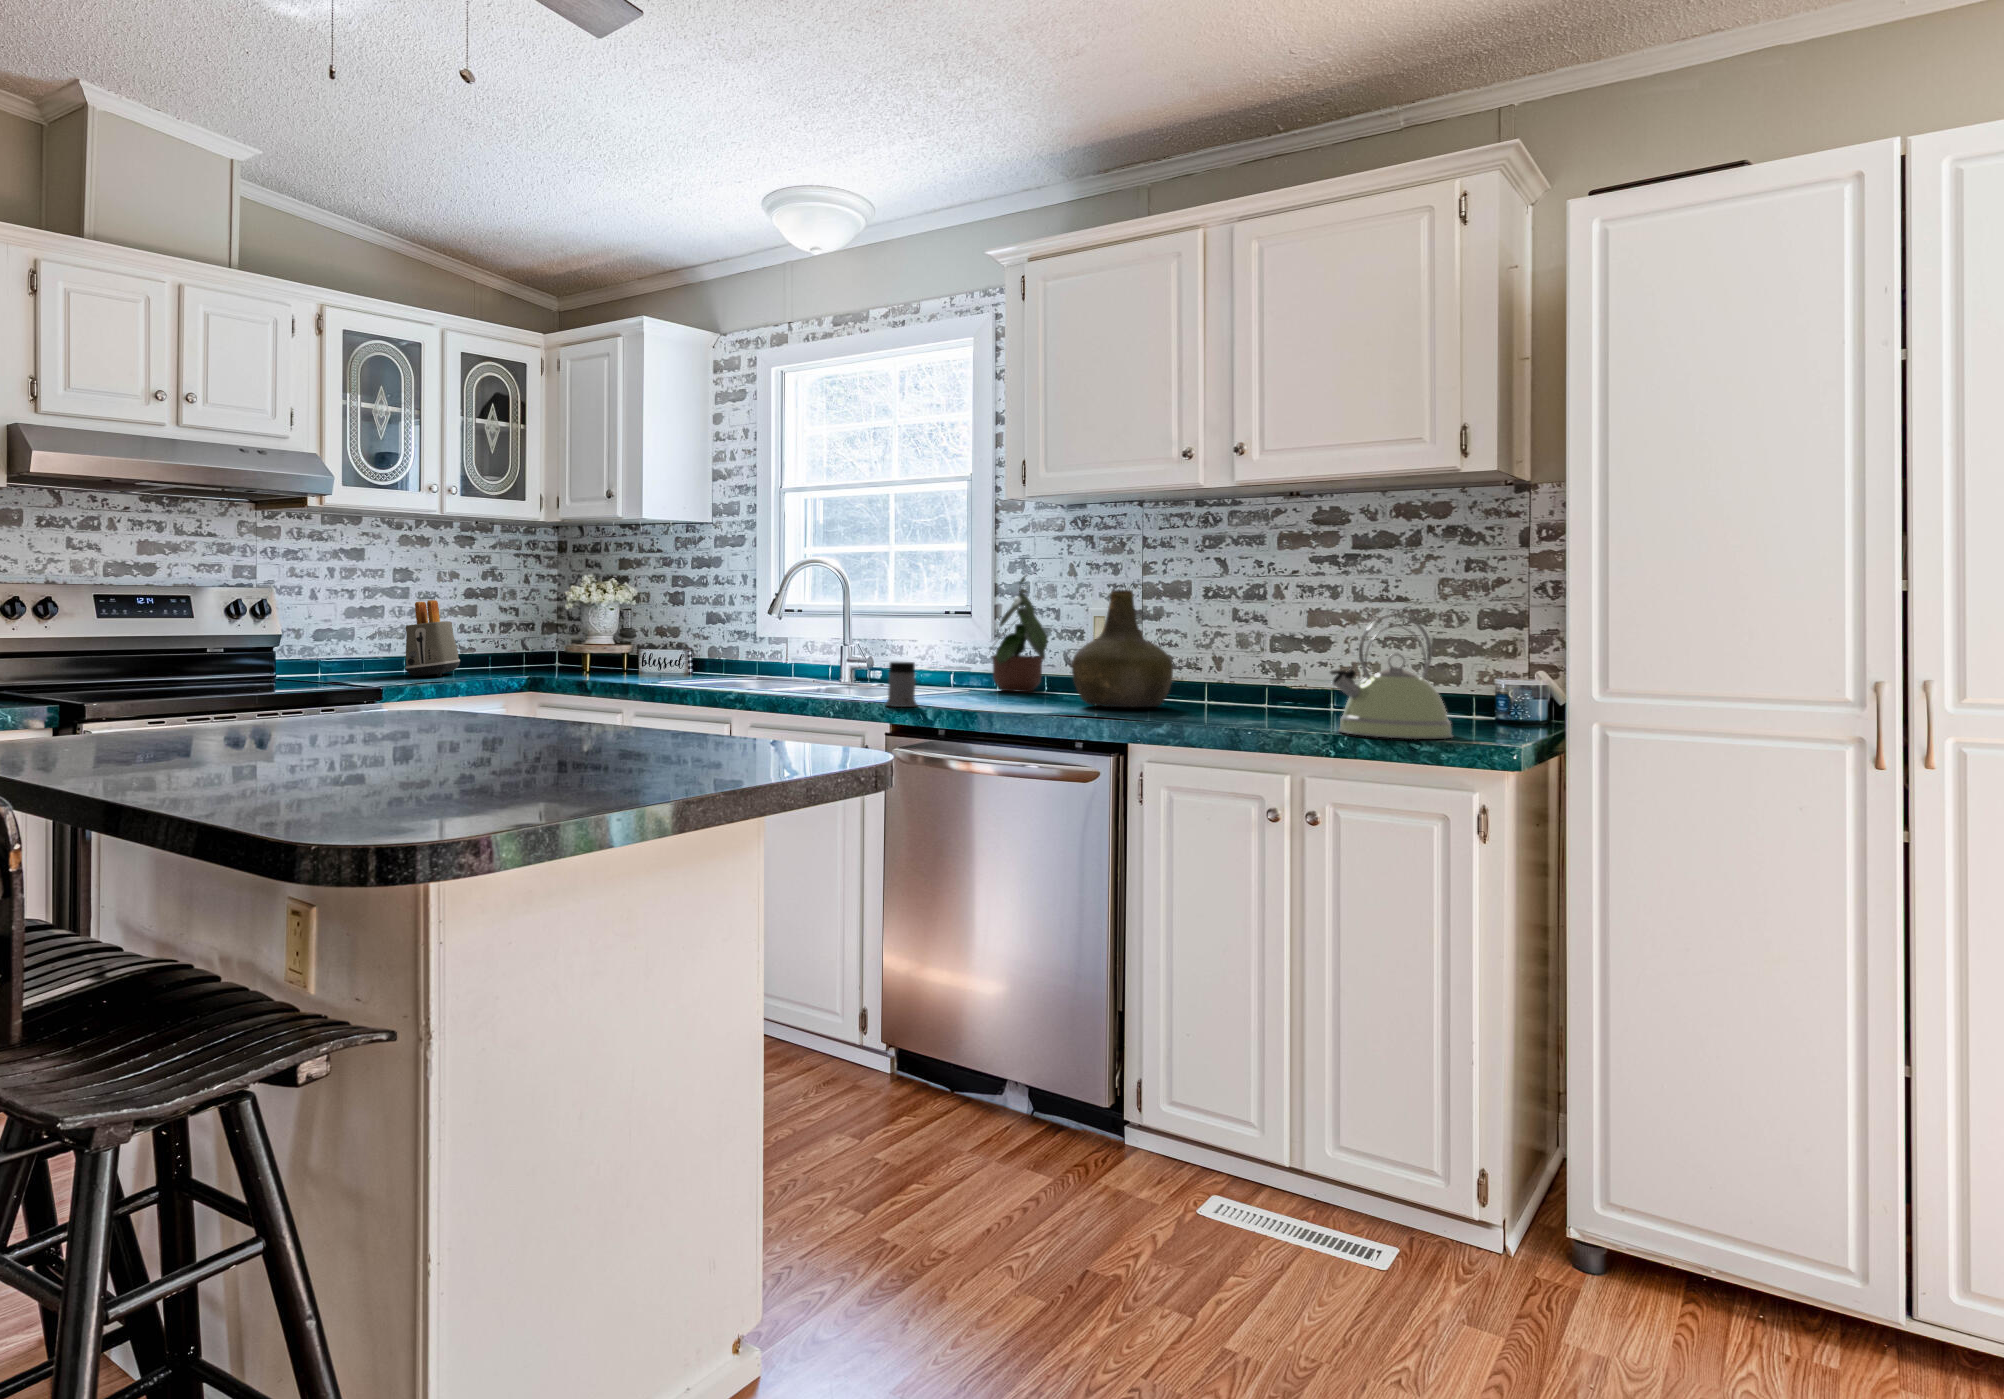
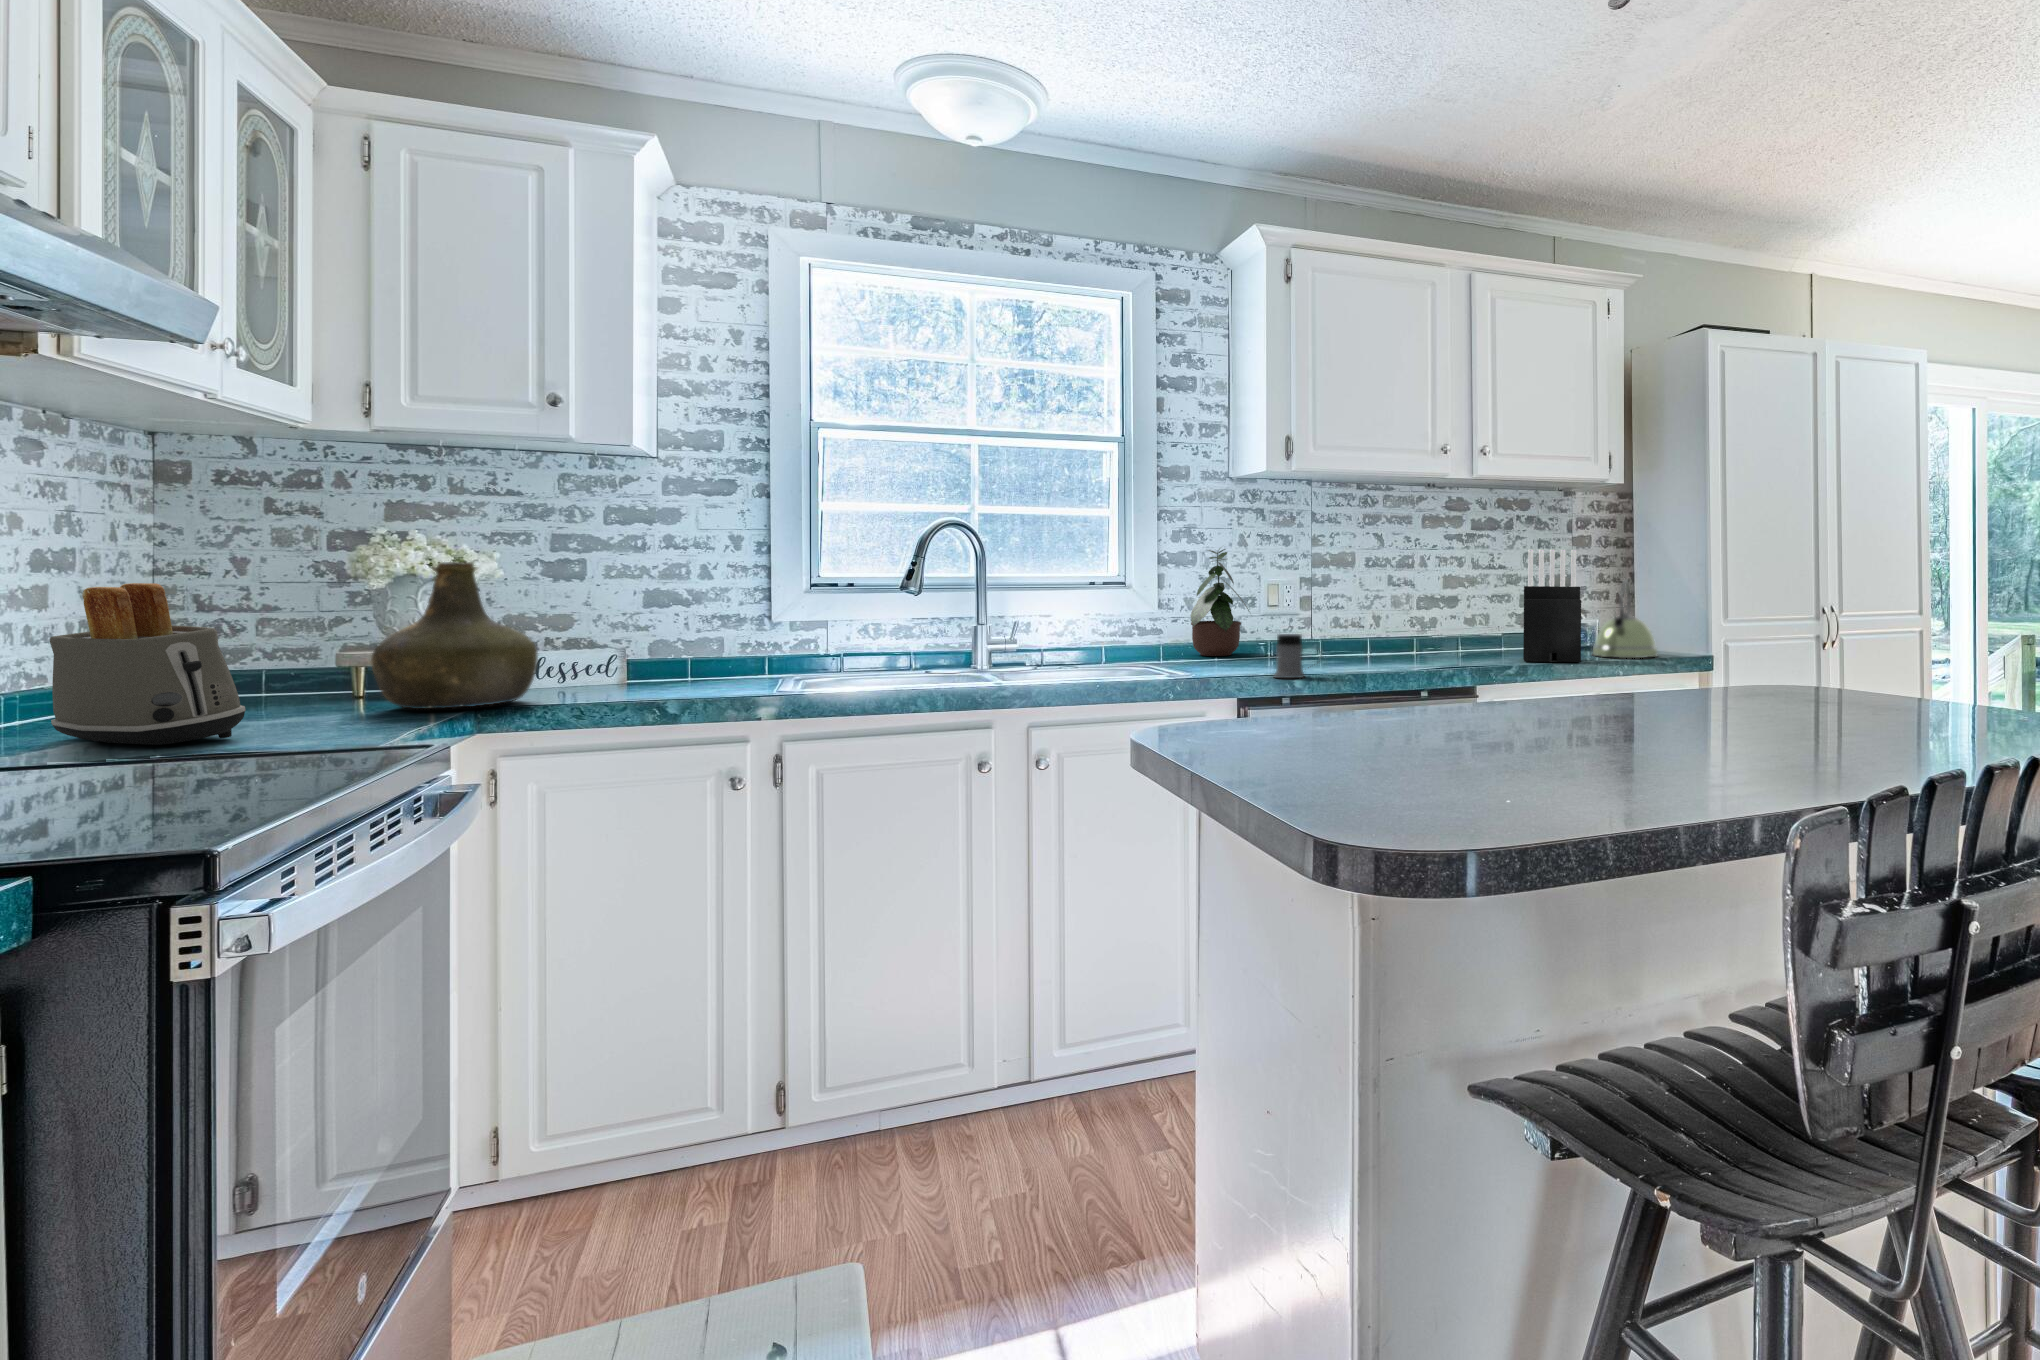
knife block: none [1196,567,1287,729] -> present [1523,549,1581,662]
bottle: present [1071,590,1173,707] -> present [371,562,538,709]

